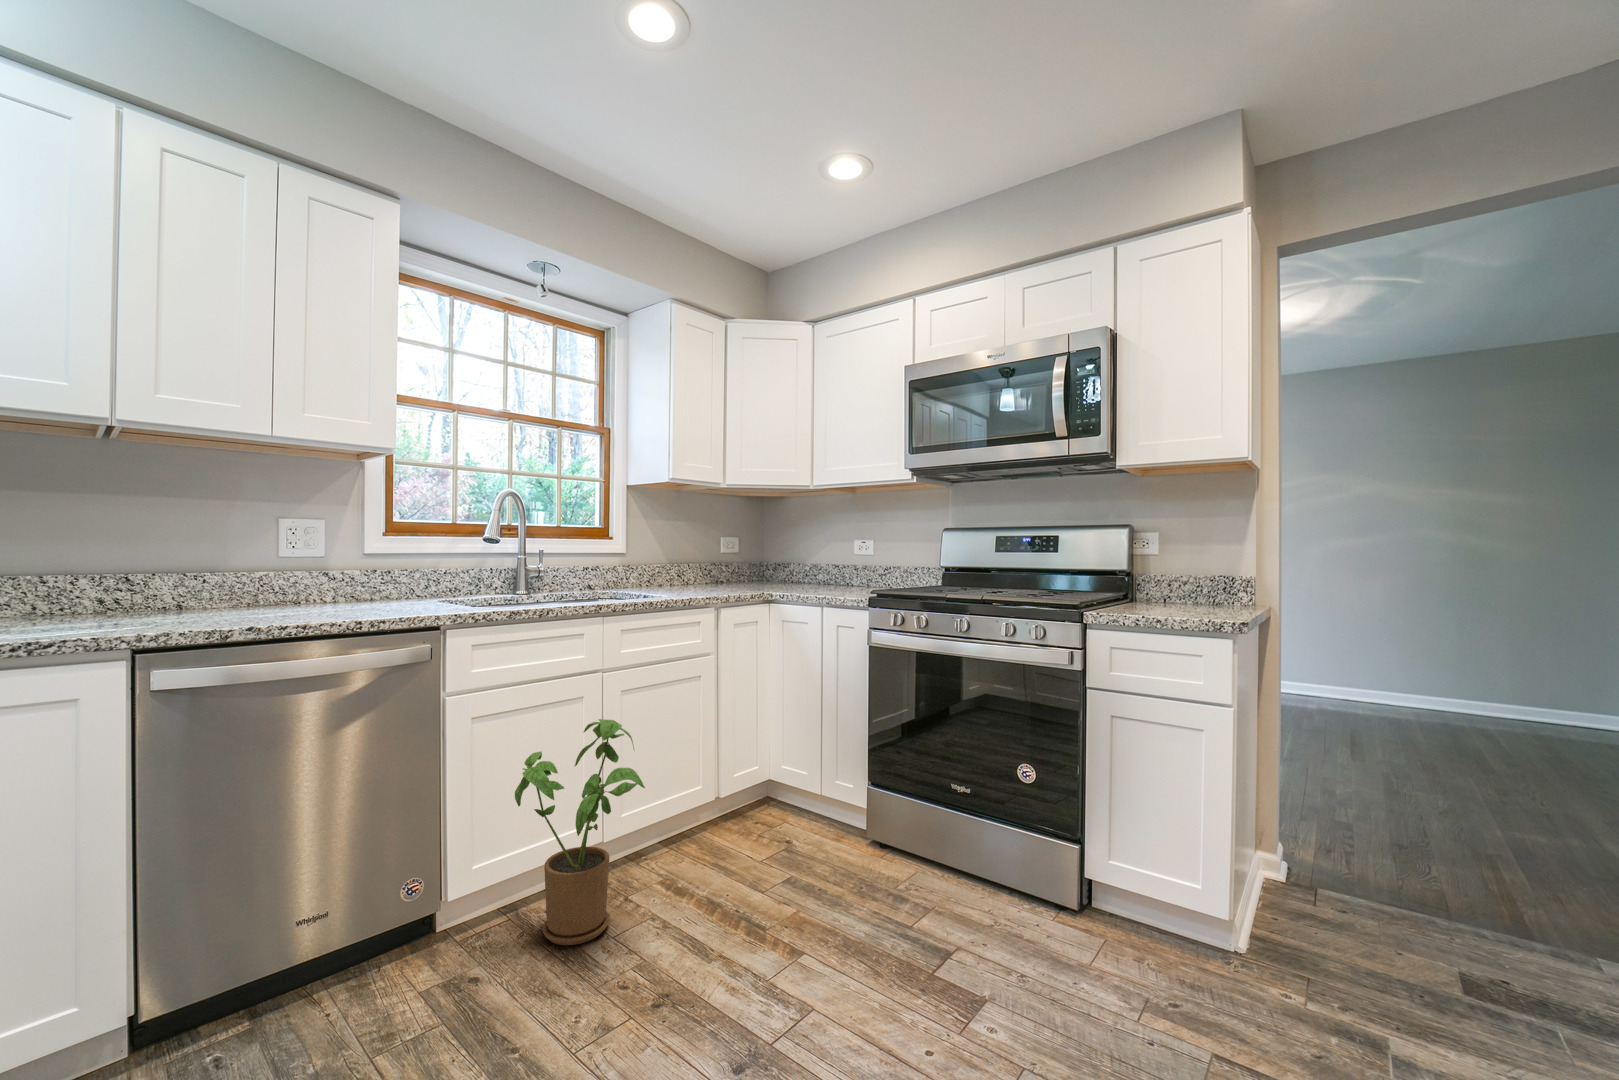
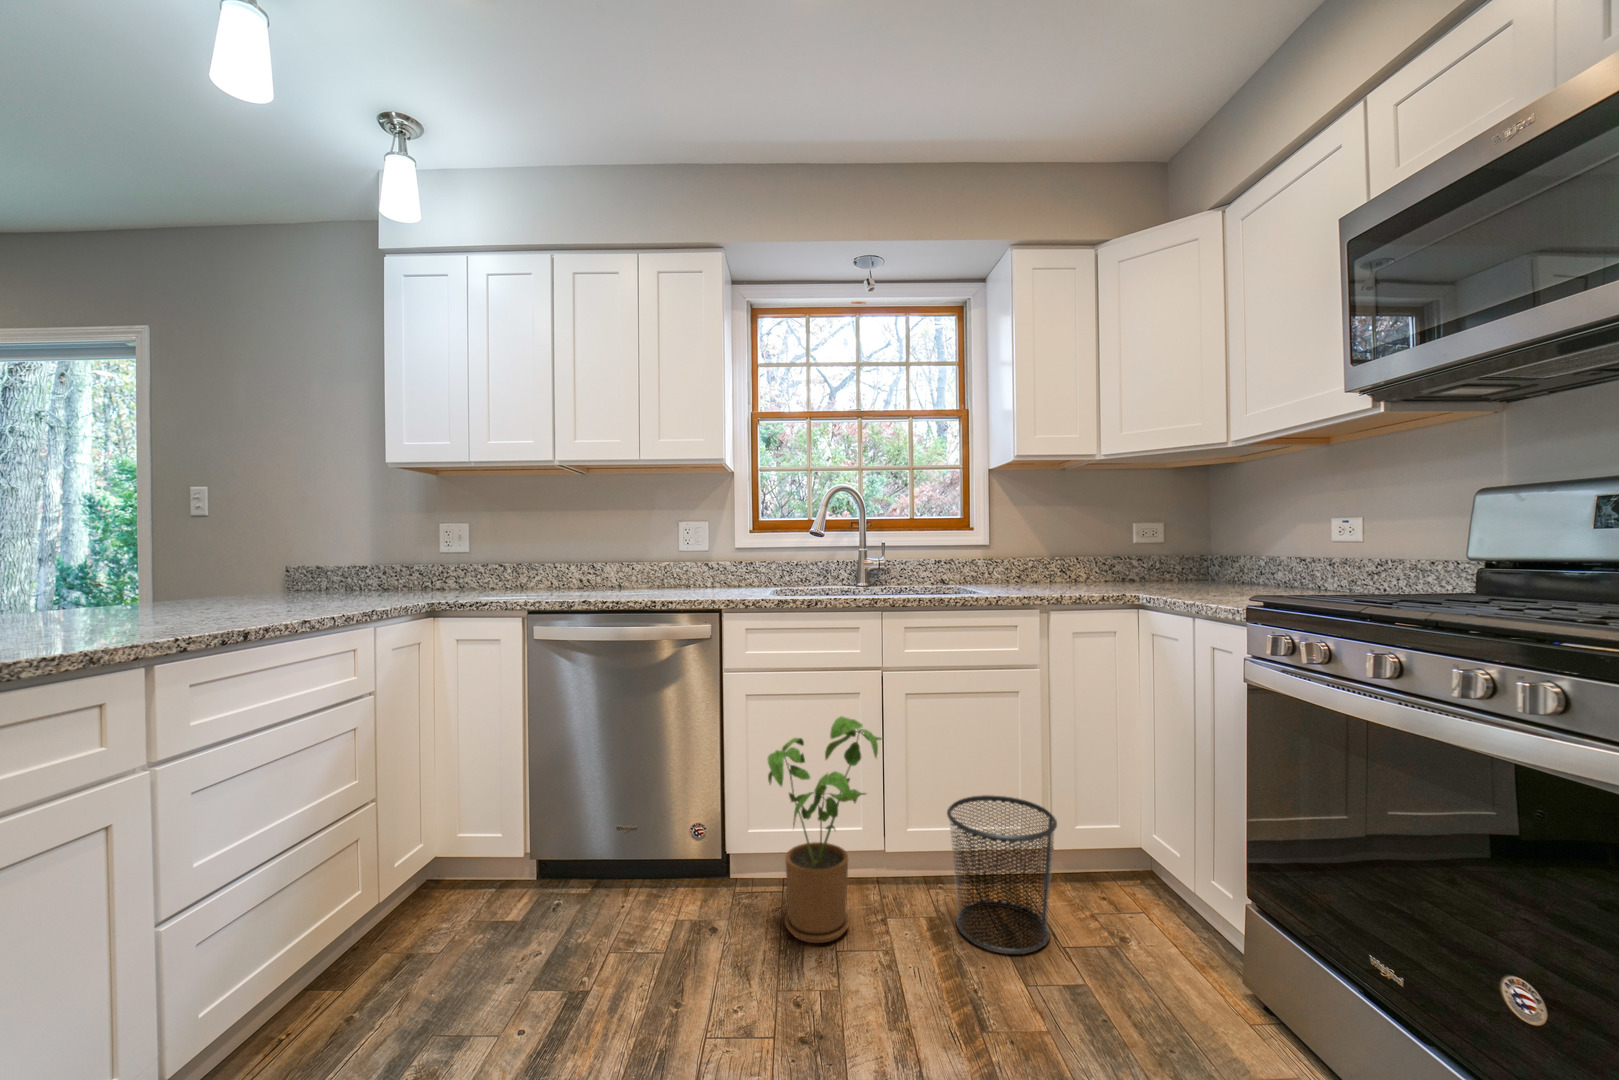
waste bin: none [672,762,759,885] -> present [947,795,1057,954]

